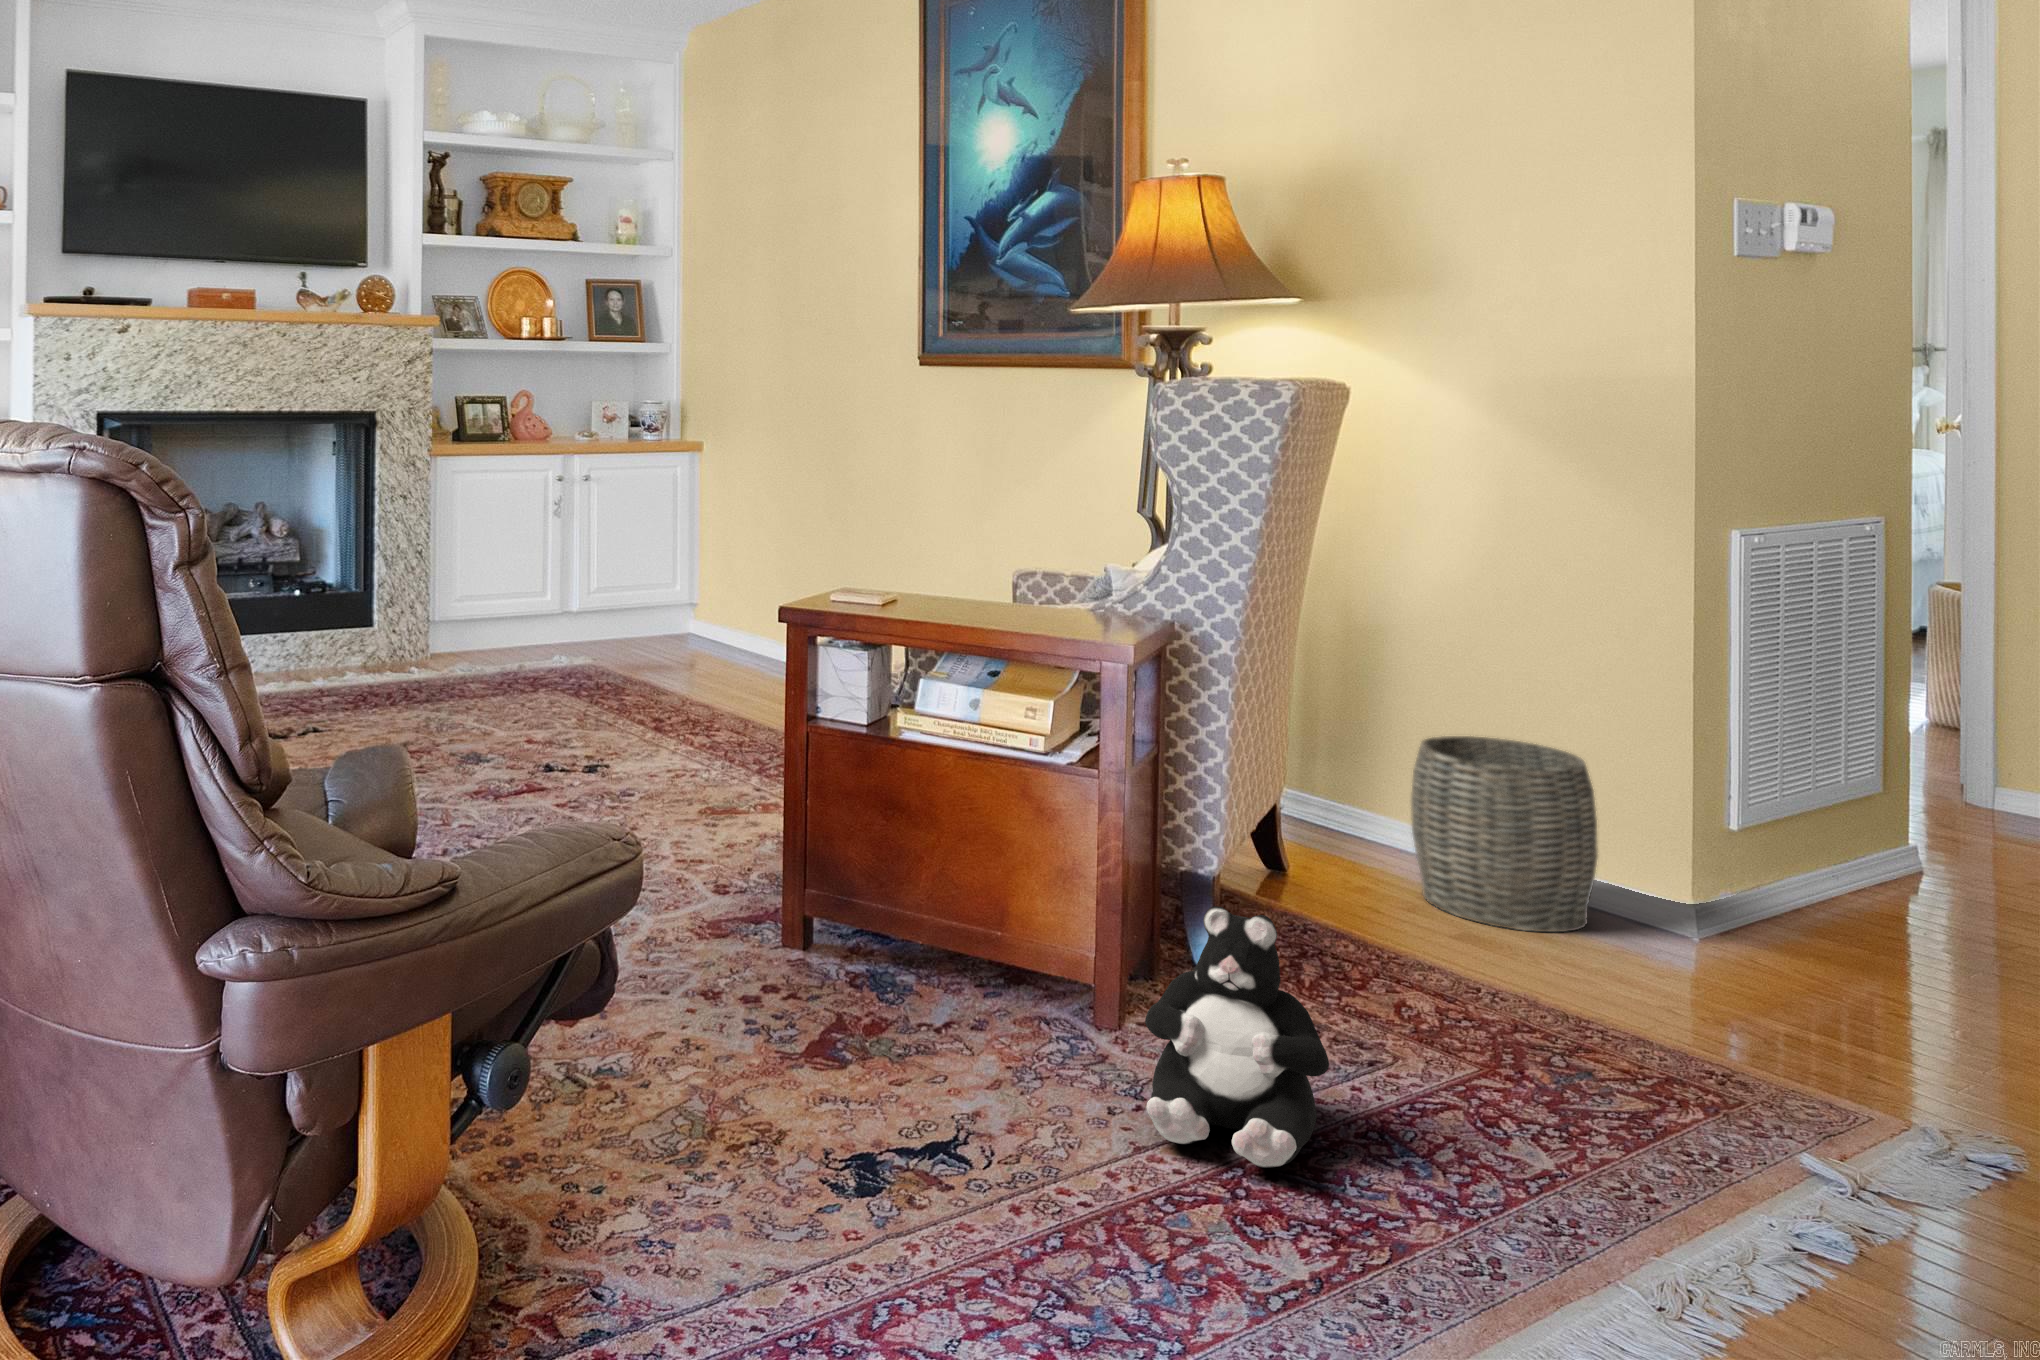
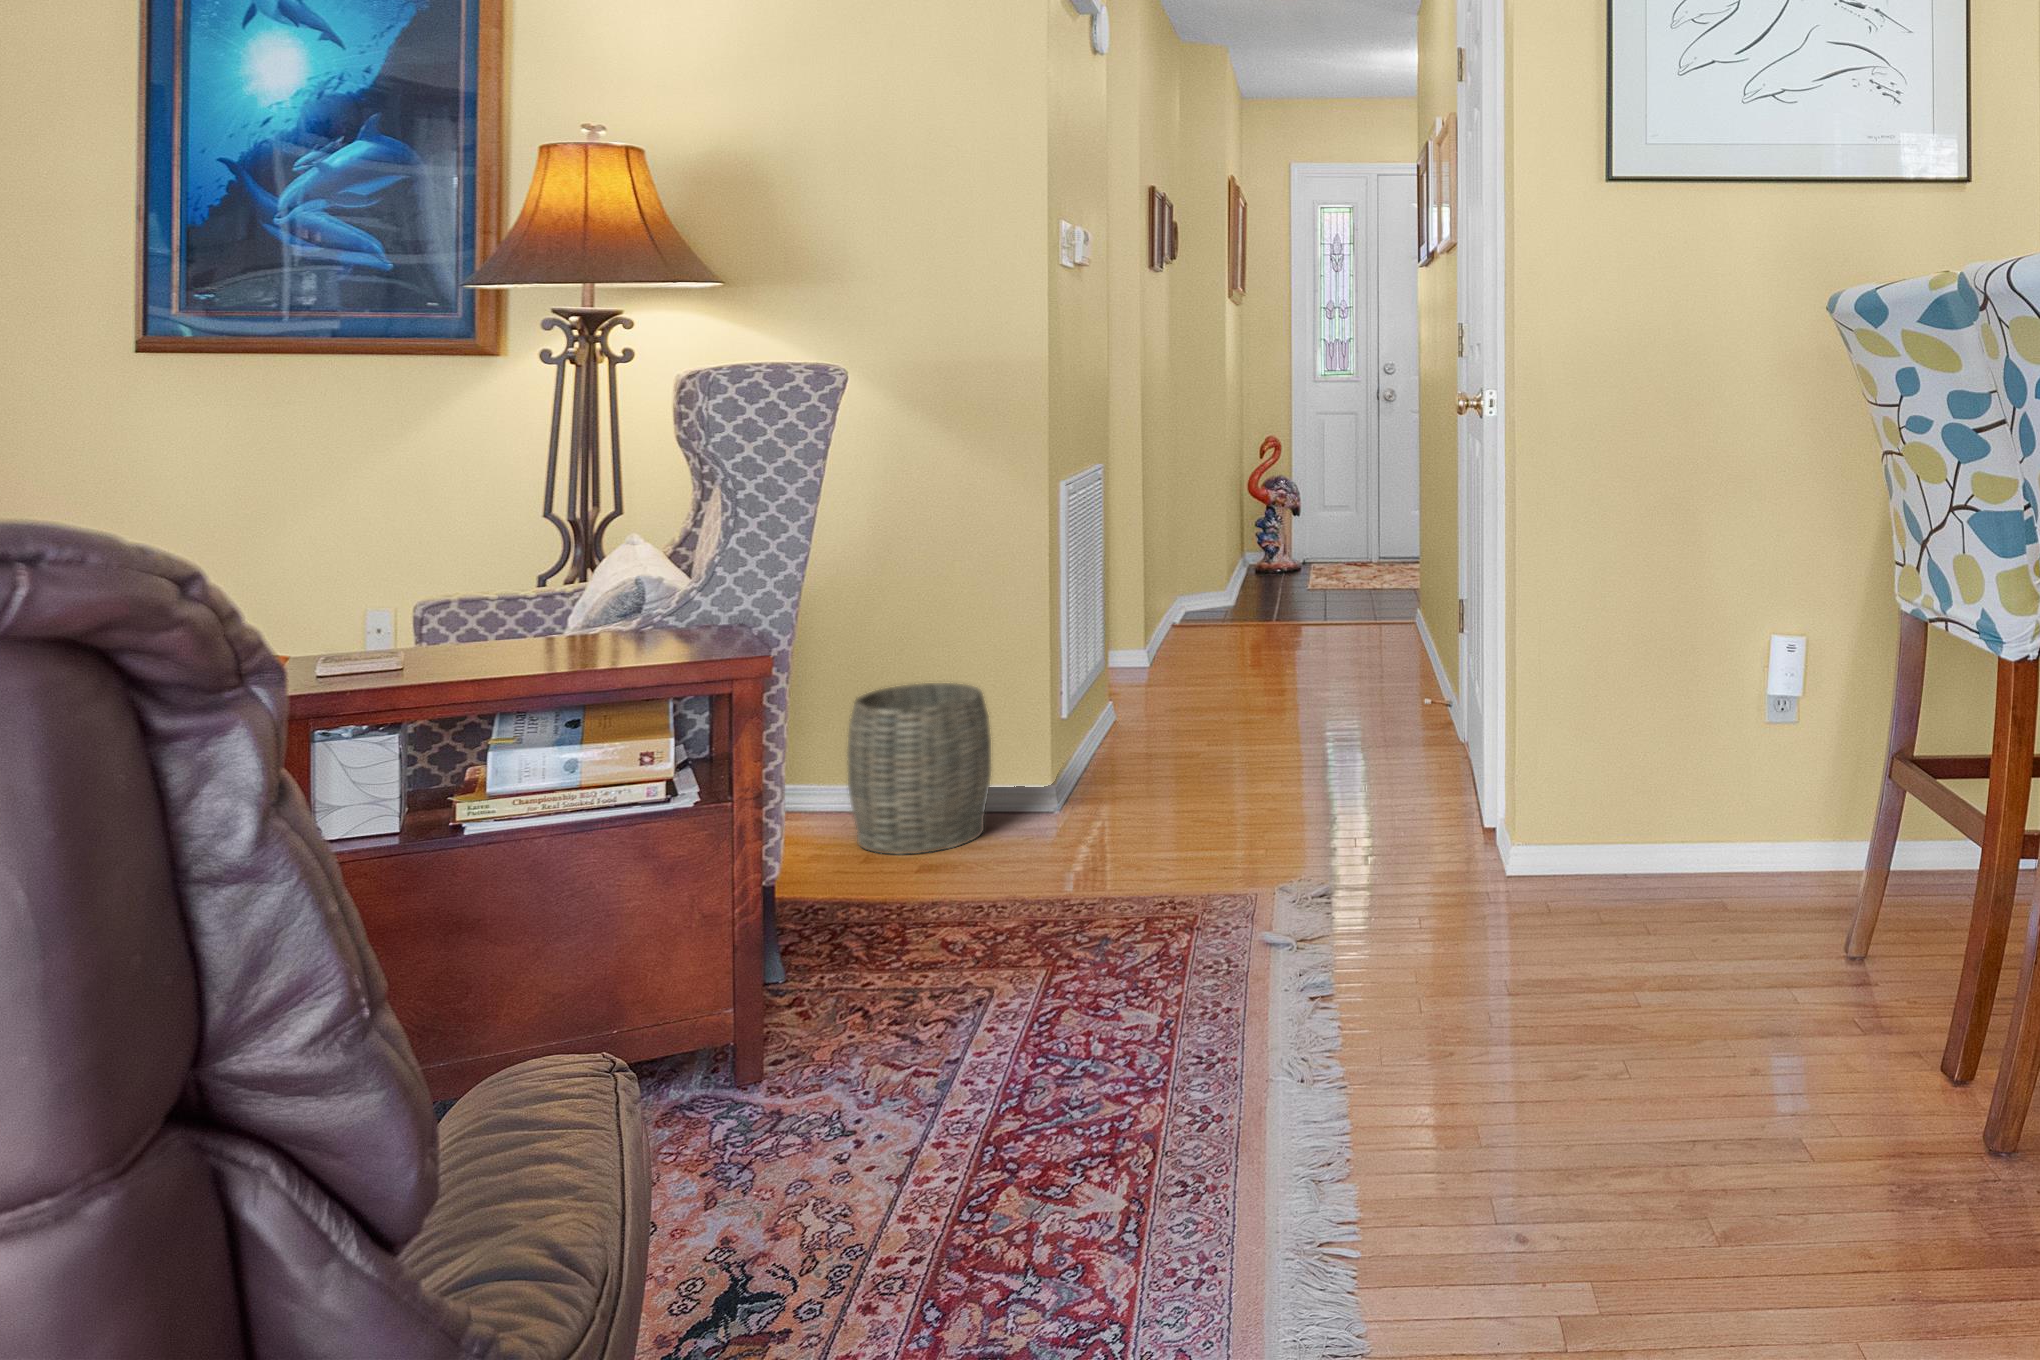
plush toy: present [1145,906,1329,1168] -> none [853,891,1042,1156]

